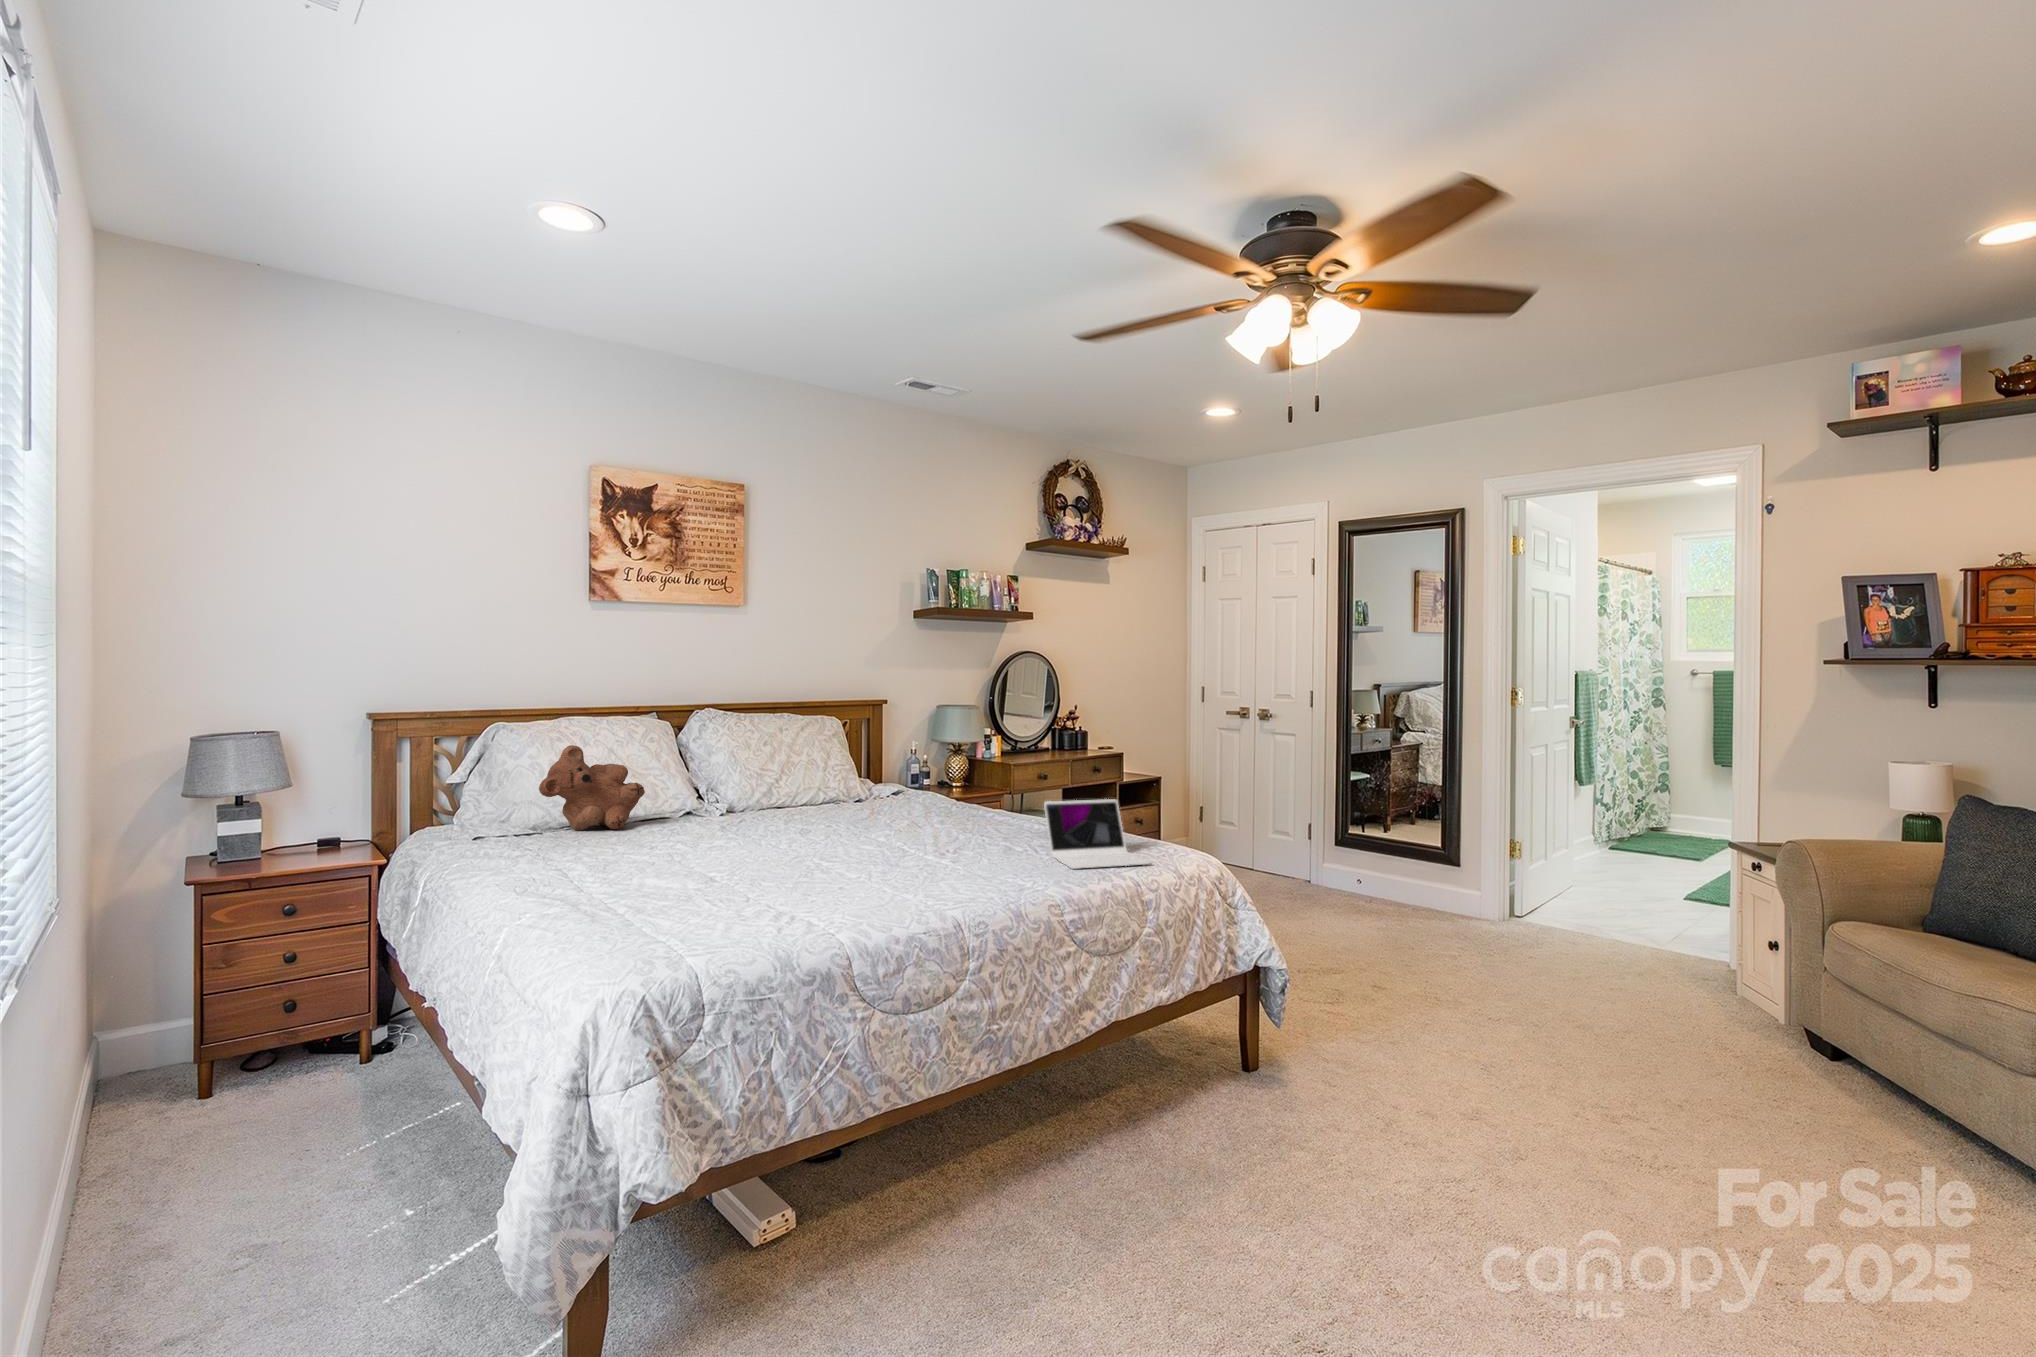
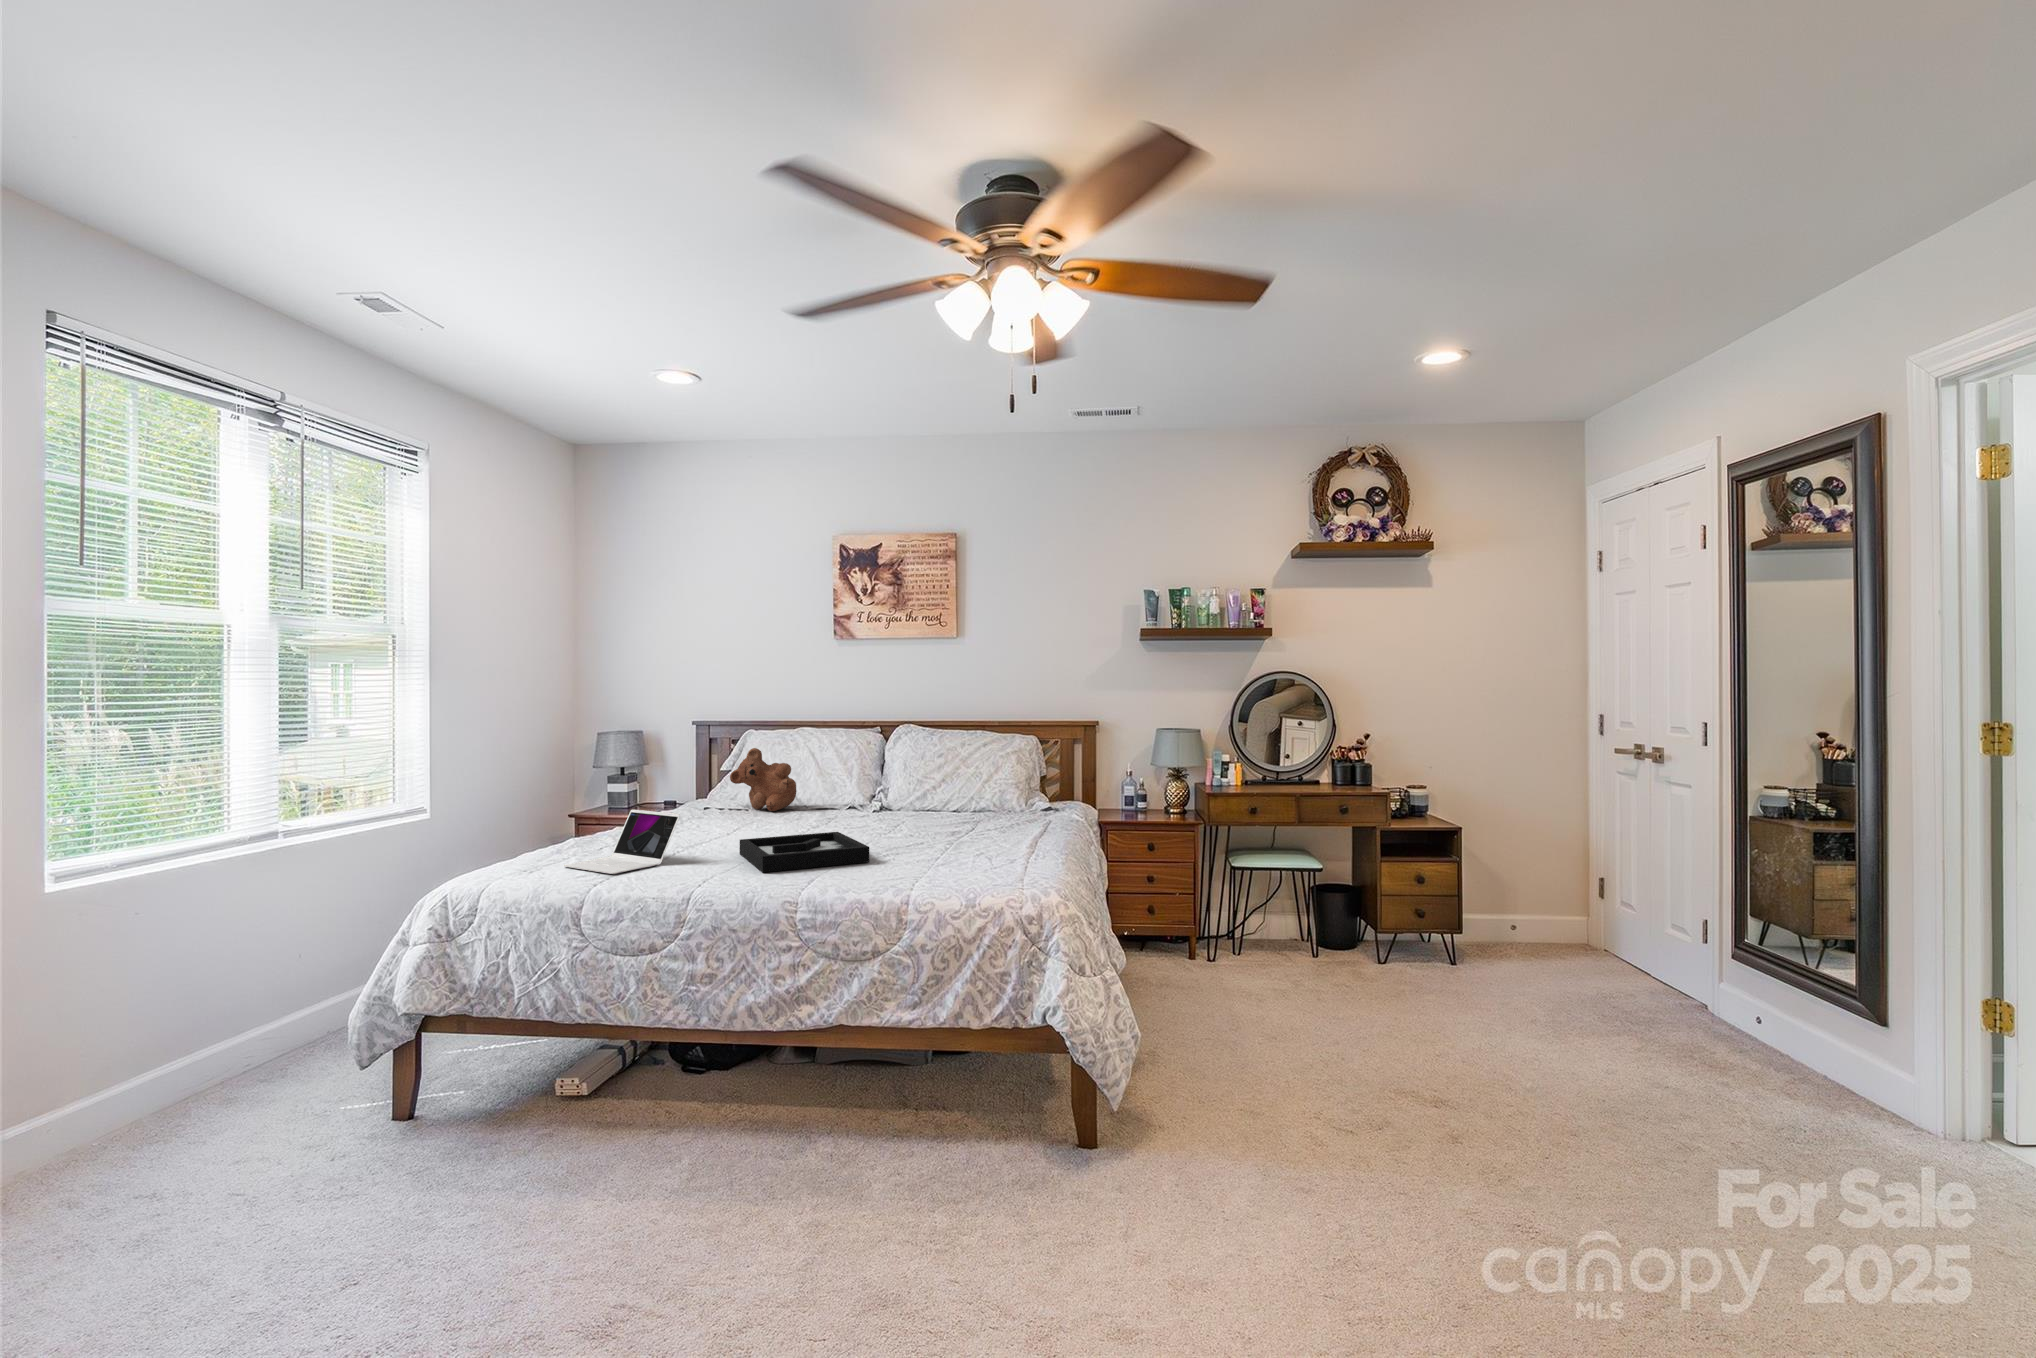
laptop: present [1044,799,1150,869] -> present [564,809,680,874]
decorative tray: none [816,832,981,882] -> present [740,832,869,872]

